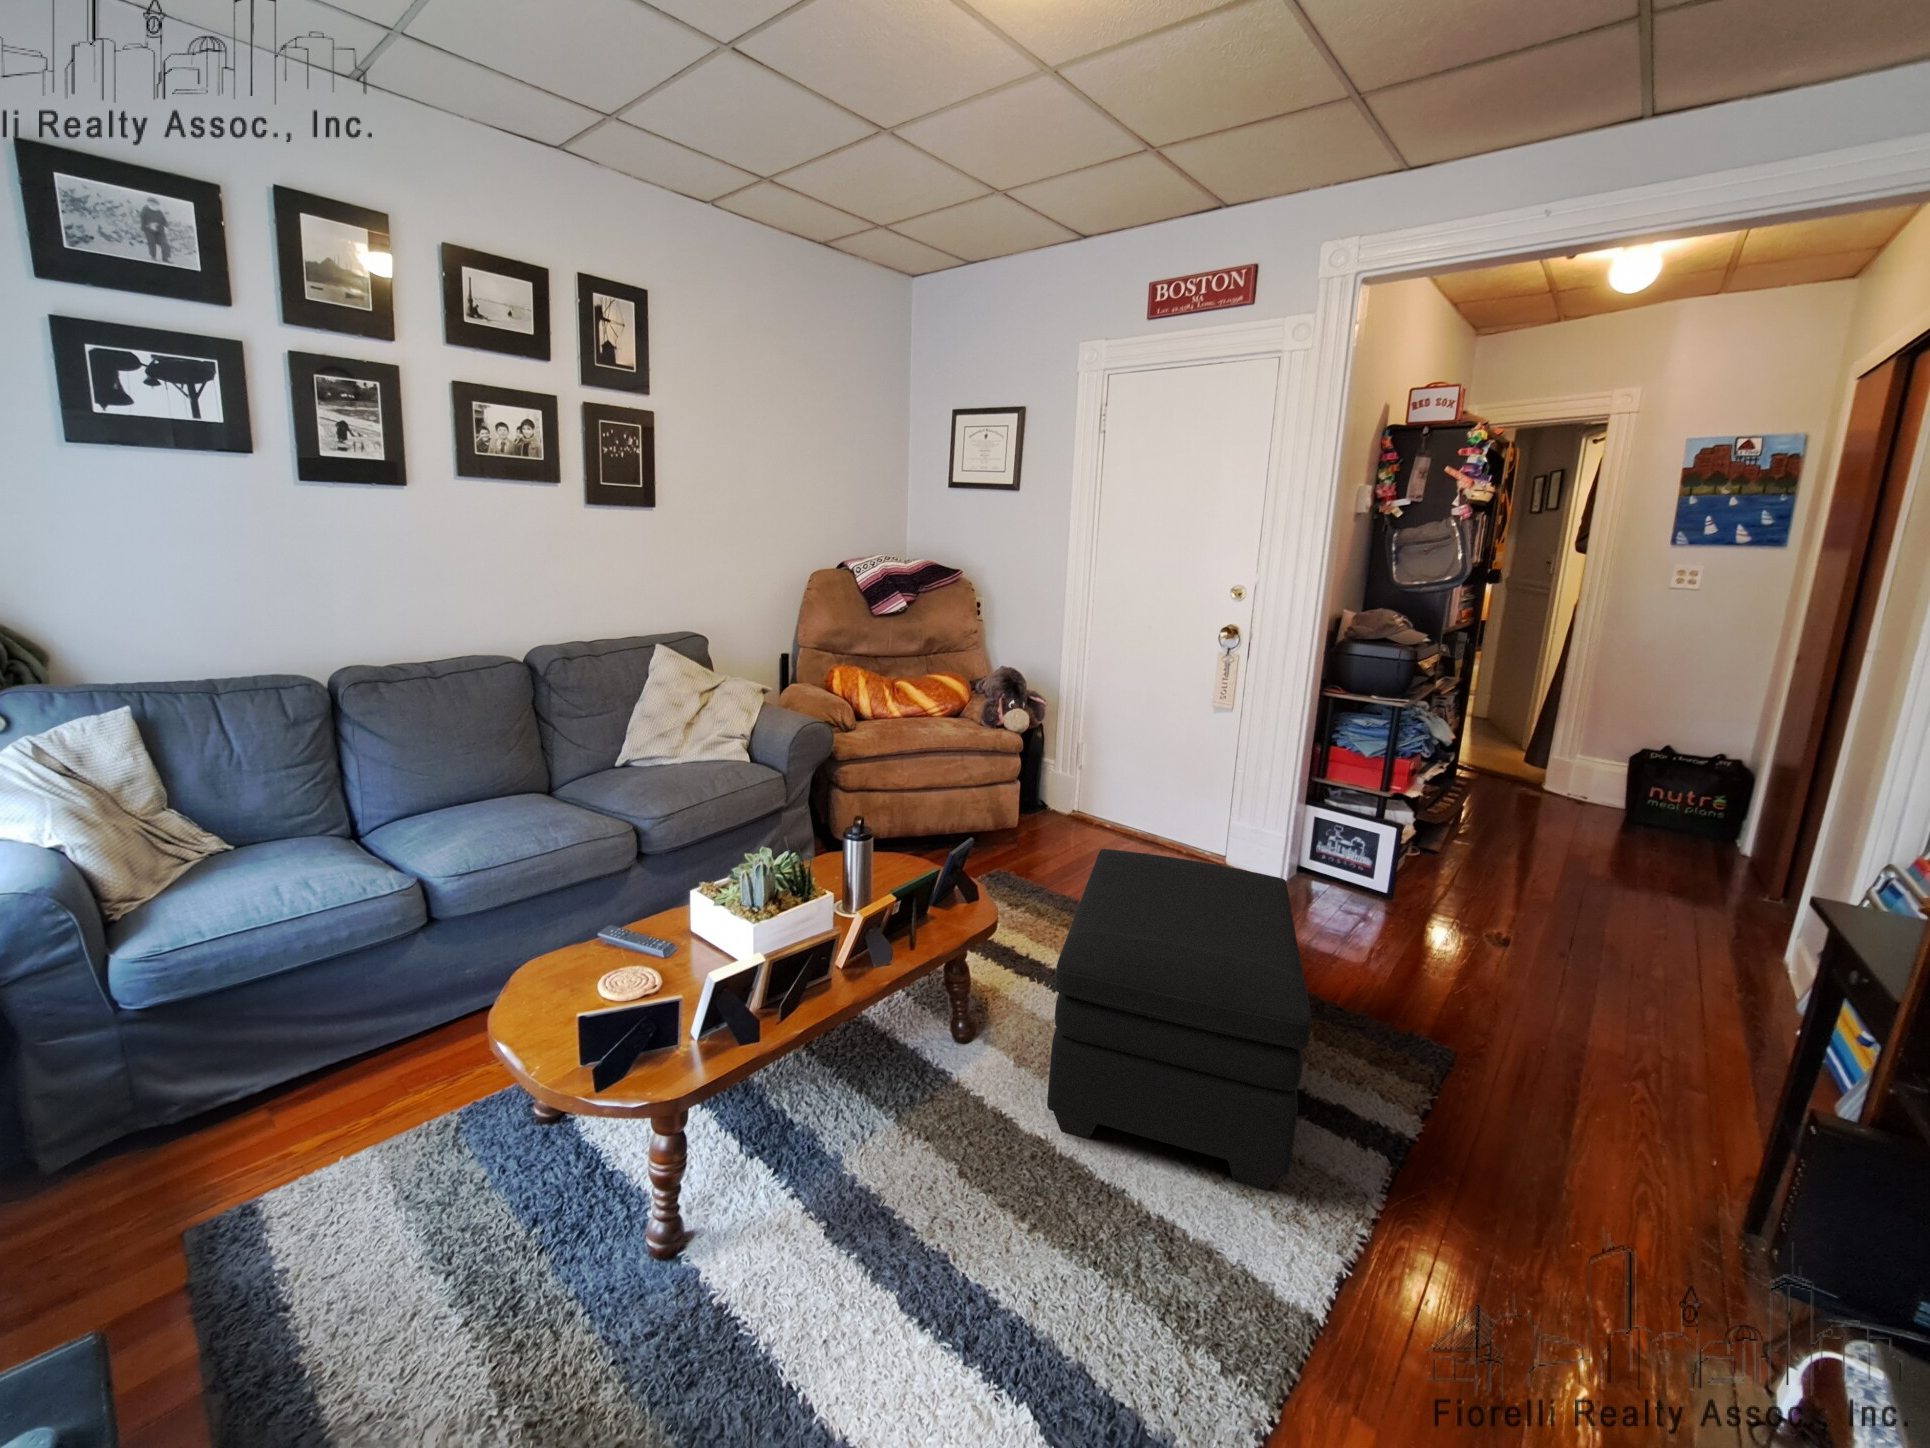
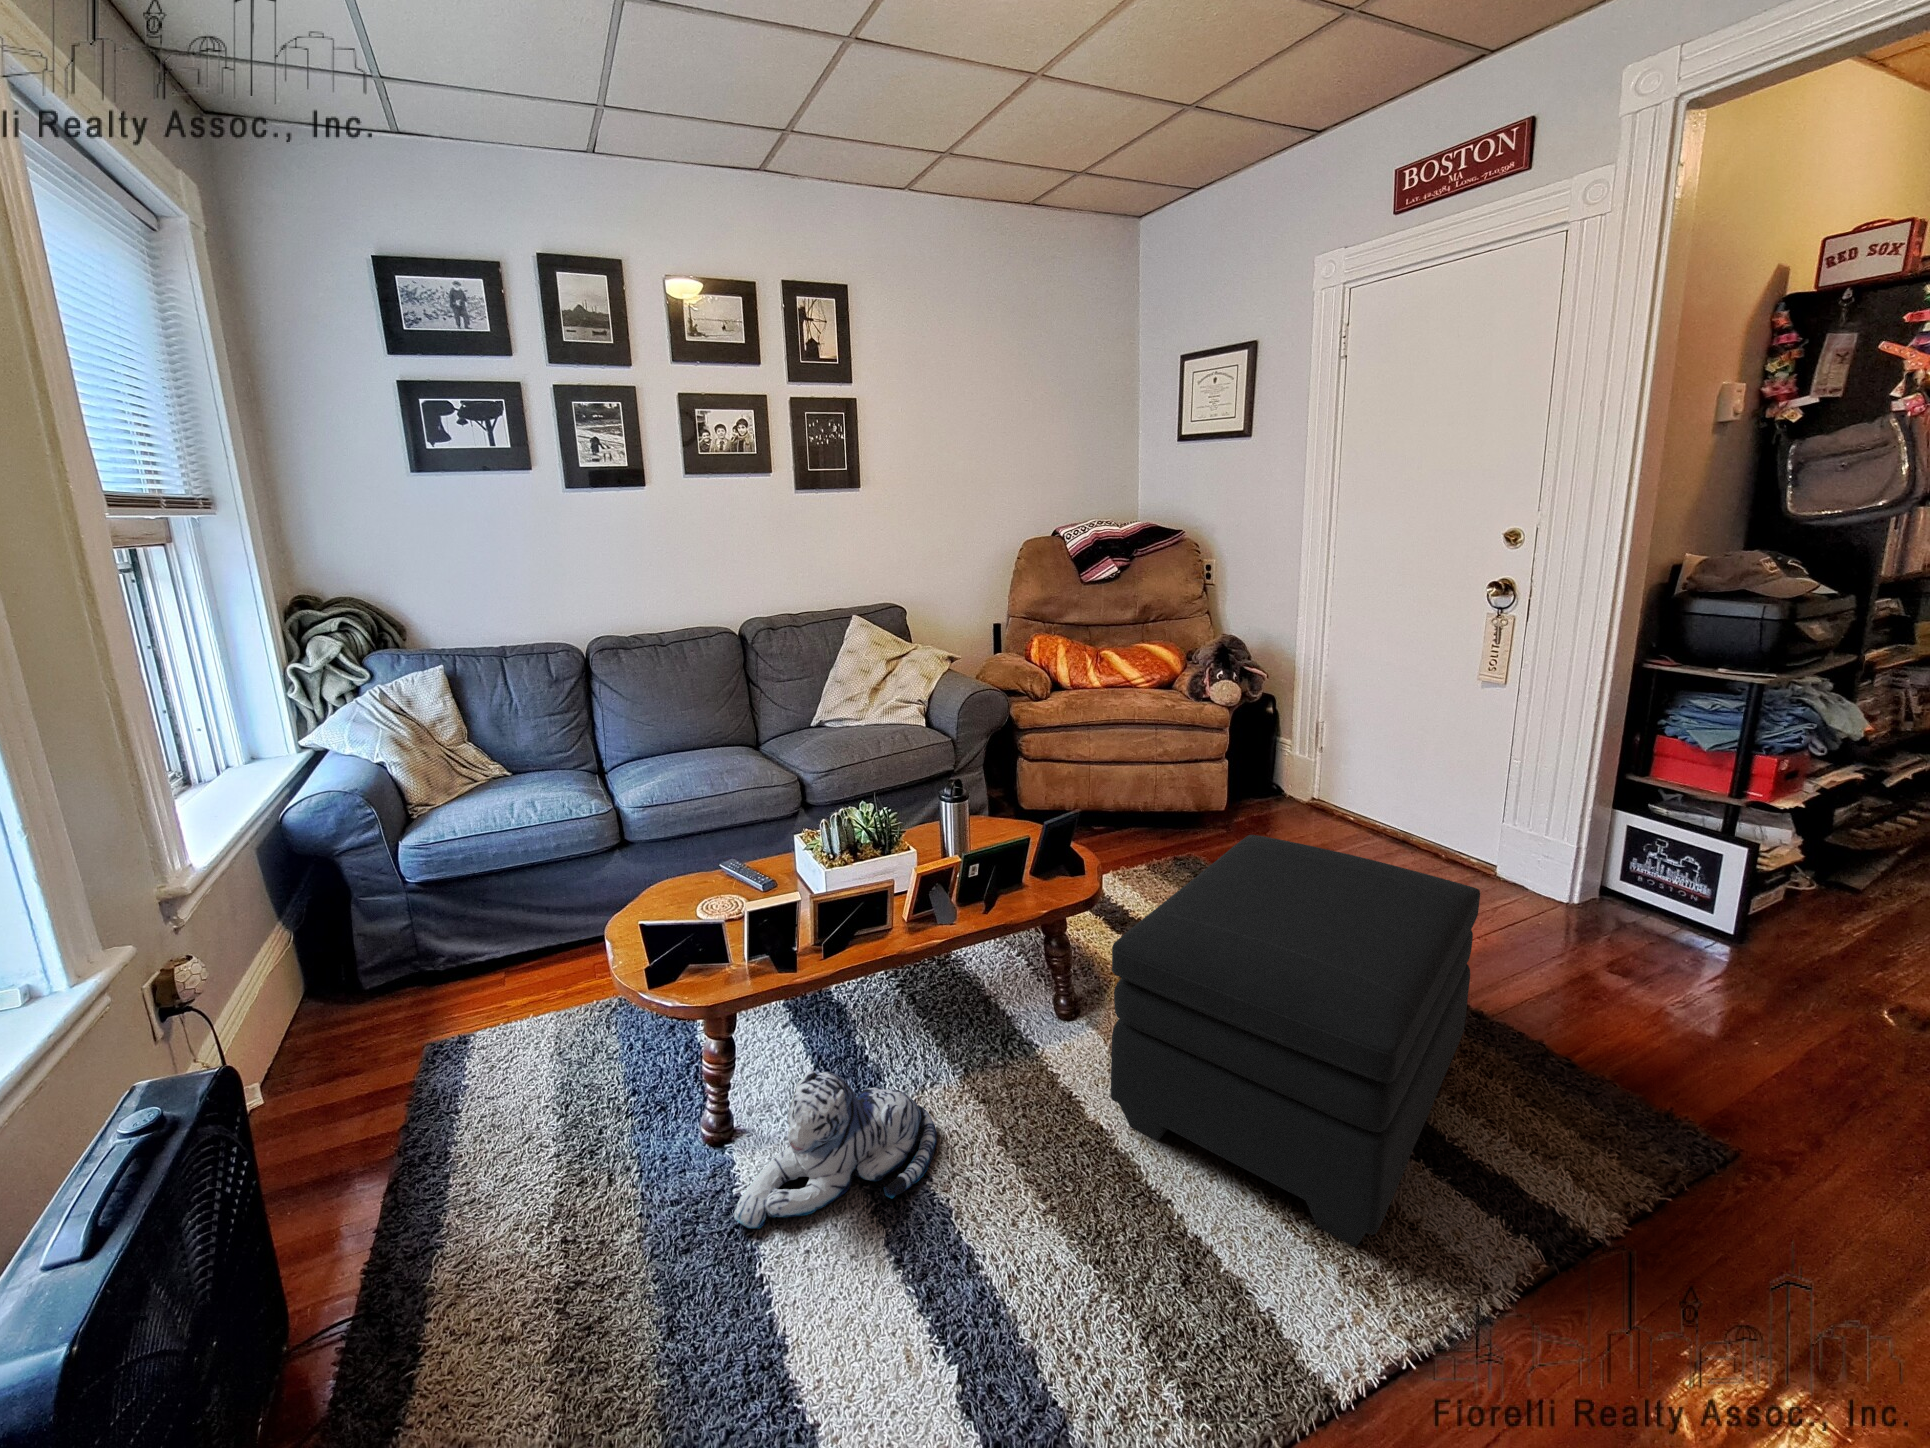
plush toy: none [730,1144,905,1338] -> present [734,1071,937,1229]

